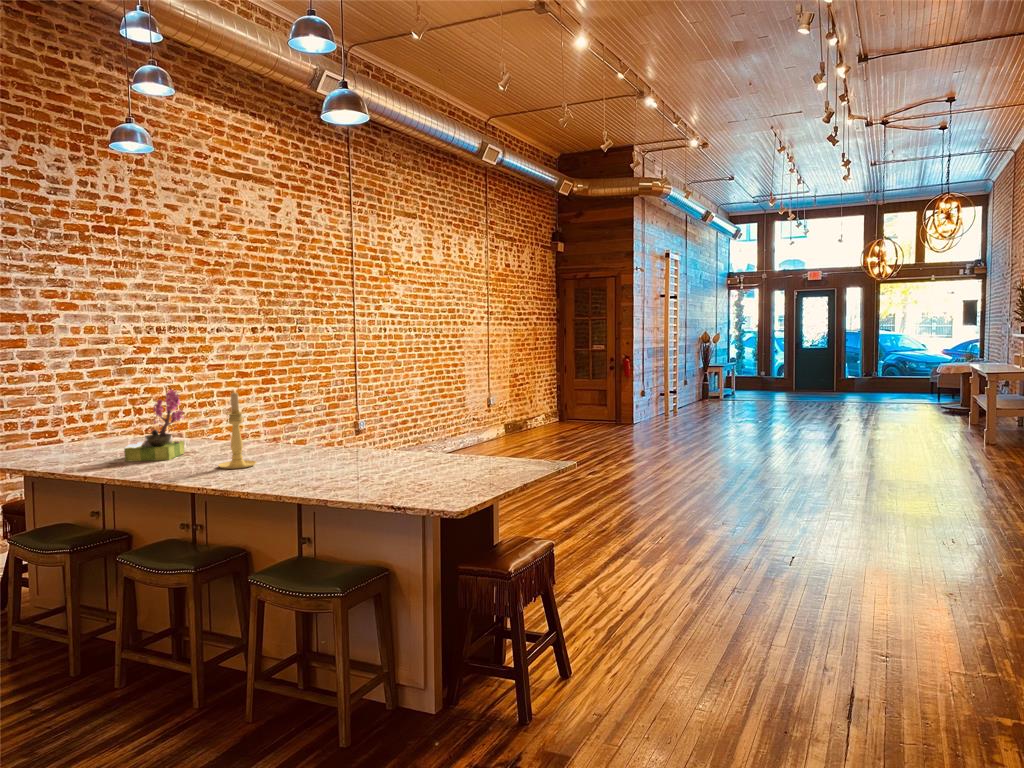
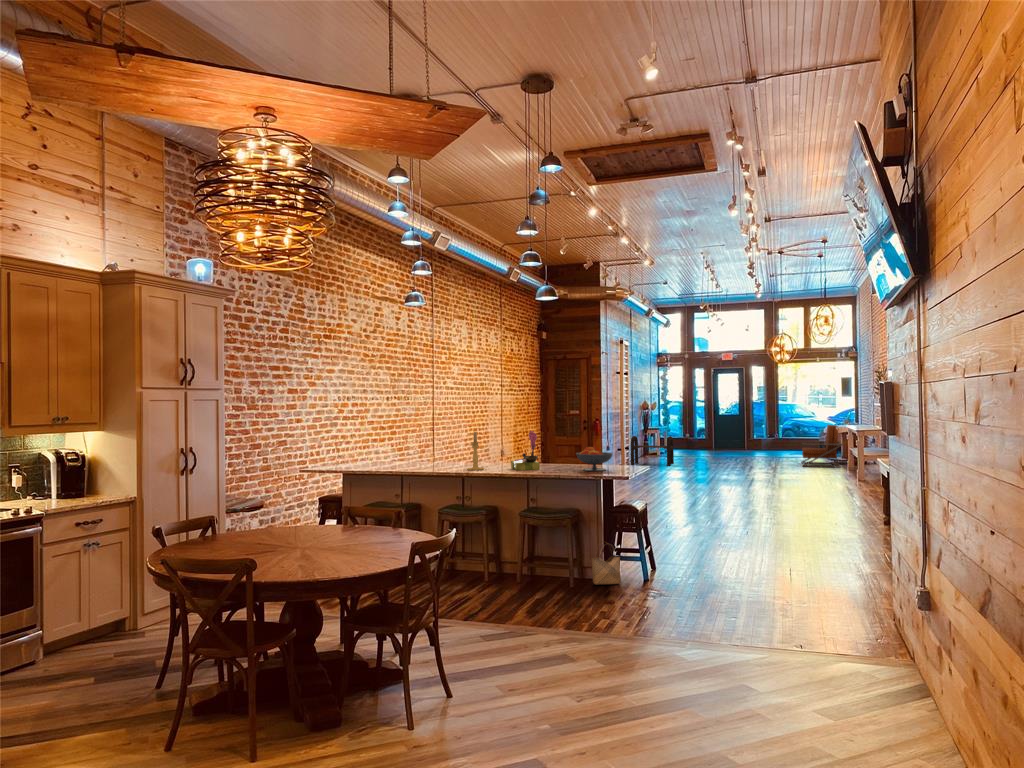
lounge chair: none [906,362,969,421] -> present [801,425,843,468]
bench: none [677,376,733,415] -> present [631,436,674,466]
flower arrangement: present [124,389,184,462] -> present [511,431,540,471]
fruit bowl: none [400,427,481,486] -> present [576,447,612,471]
woven basket: none [416,637,484,739] -> present [592,556,621,584]

